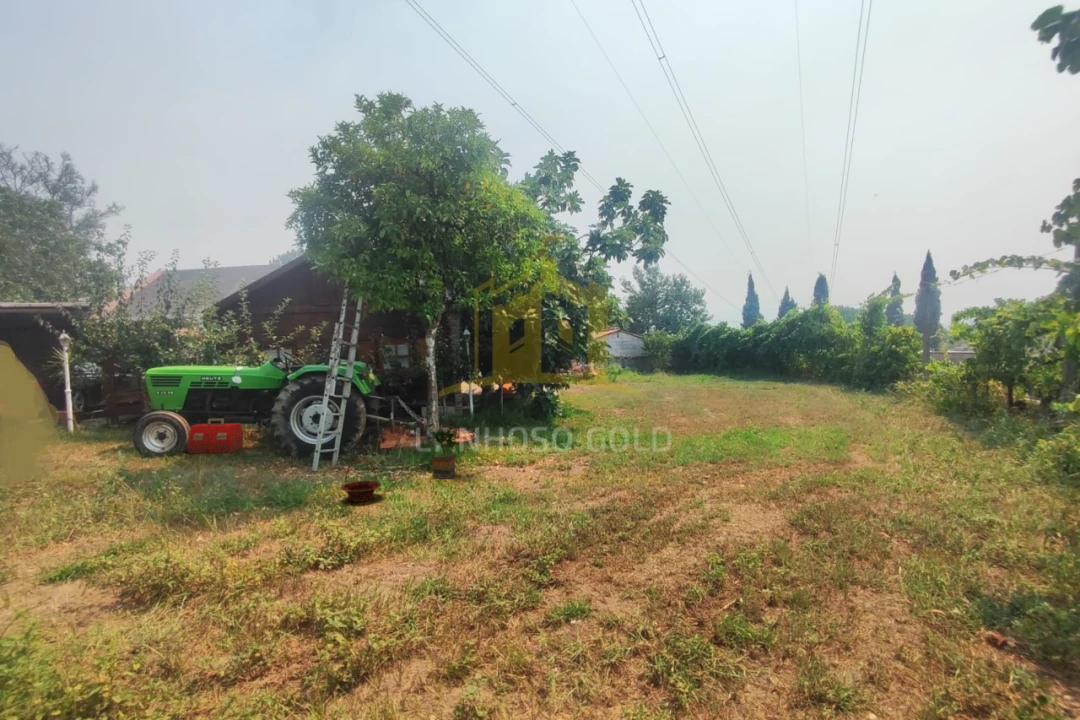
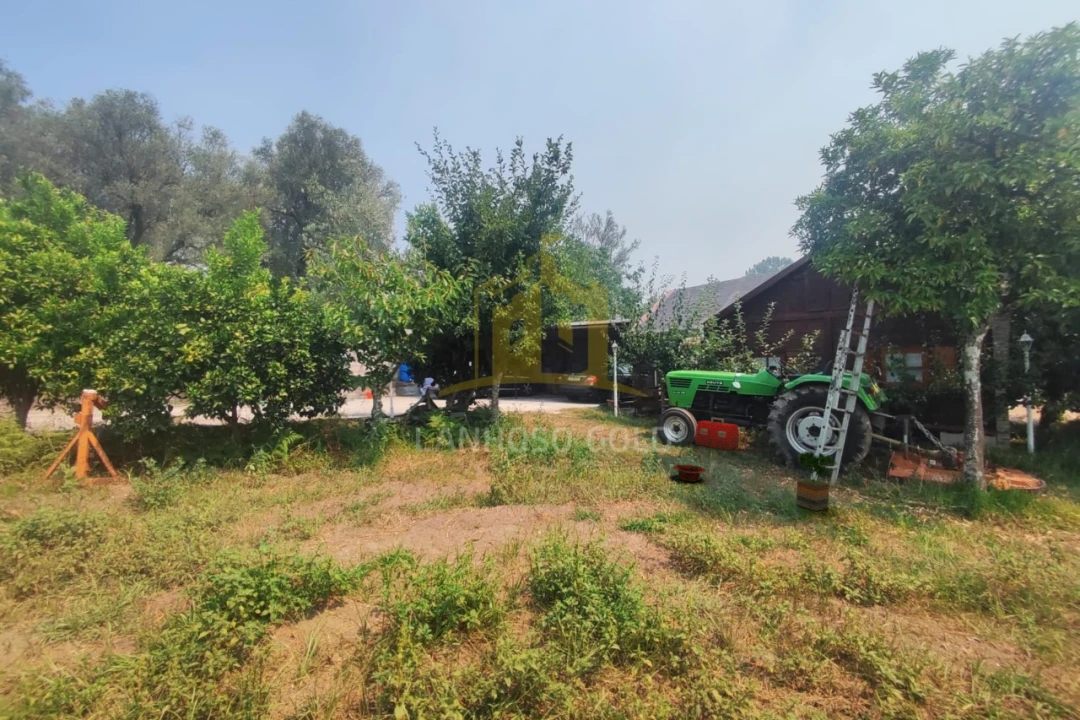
potted tree: present [432,429,460,479] -> present [796,451,836,511]
basket: present [340,460,381,502] -> present [673,449,706,481]

